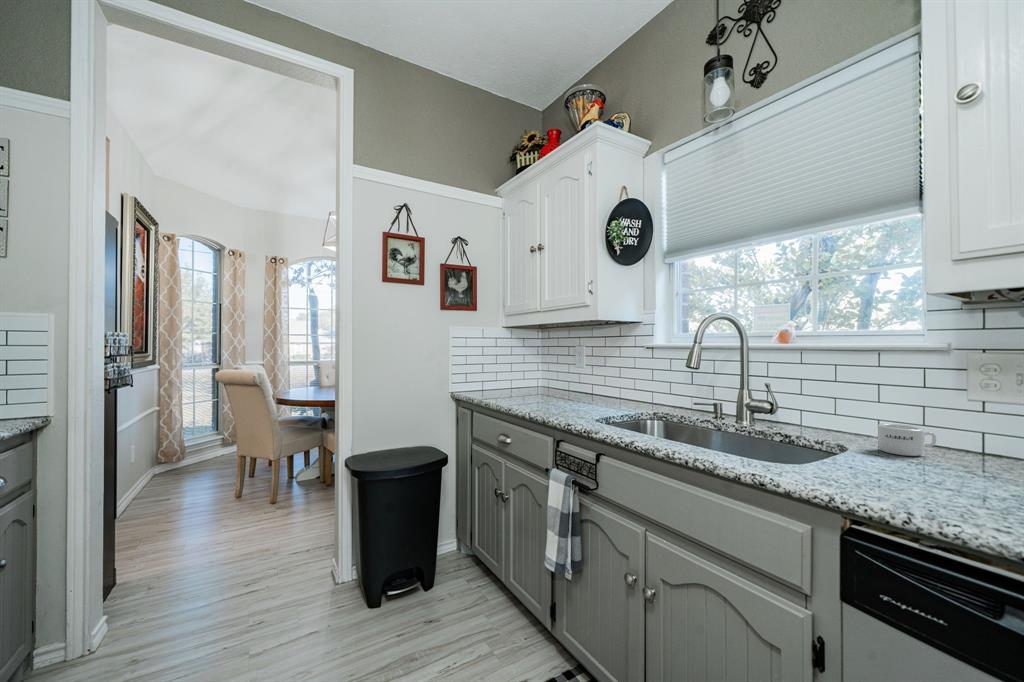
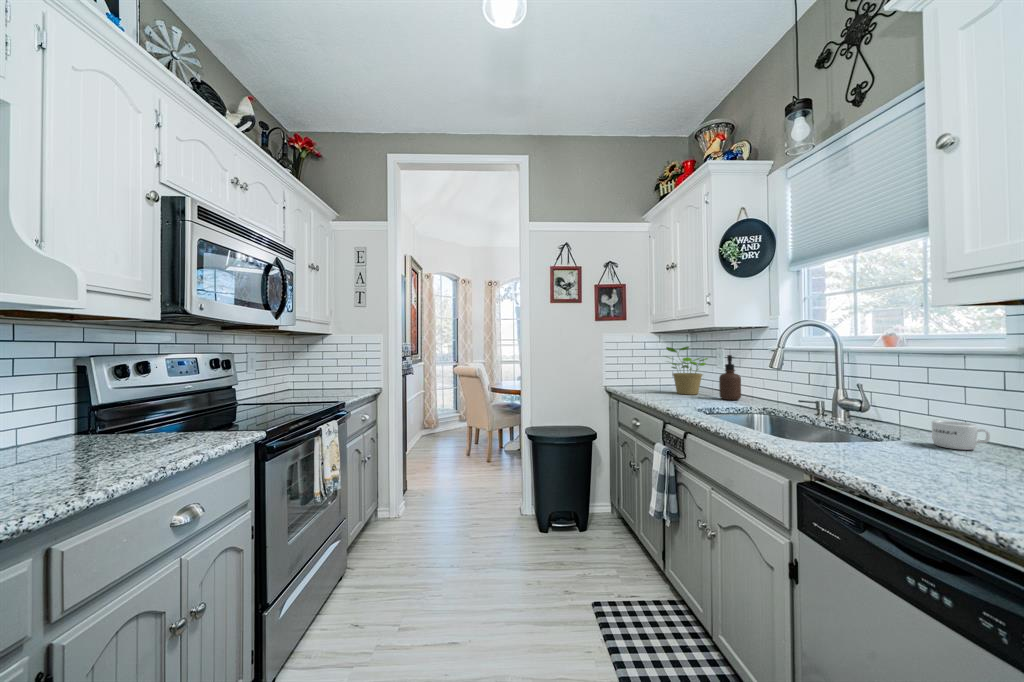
potted plant: none [526,343,576,400] -> present [666,347,708,395]
soap dispenser: none [593,353,616,404] -> present [719,355,741,400]

